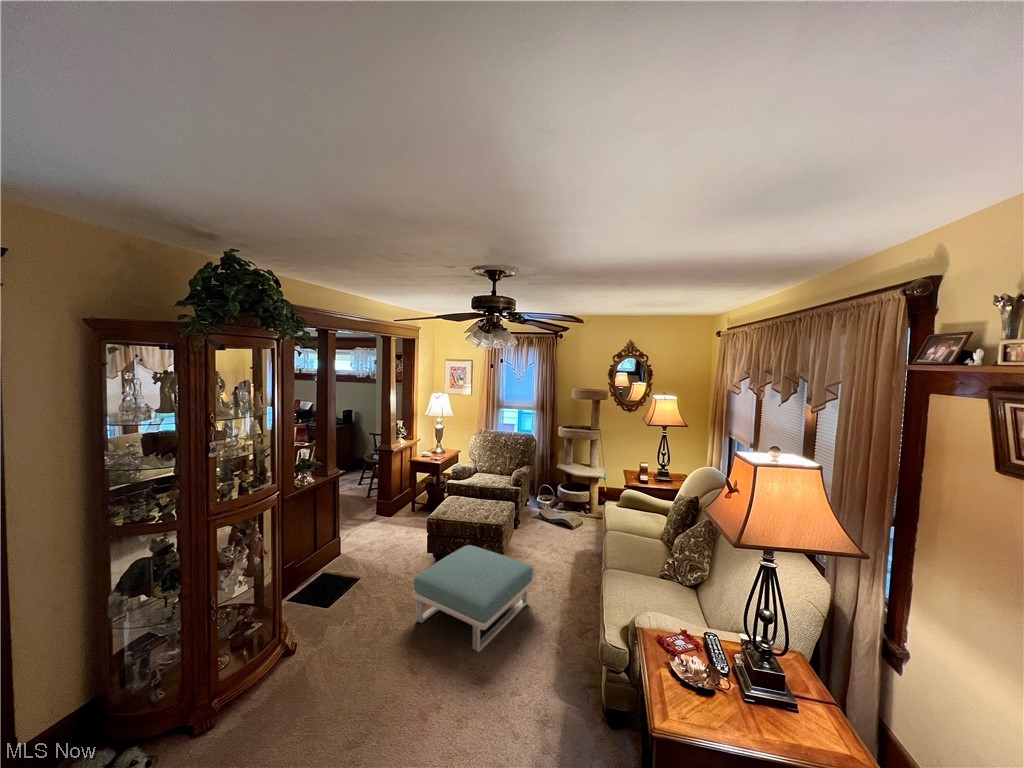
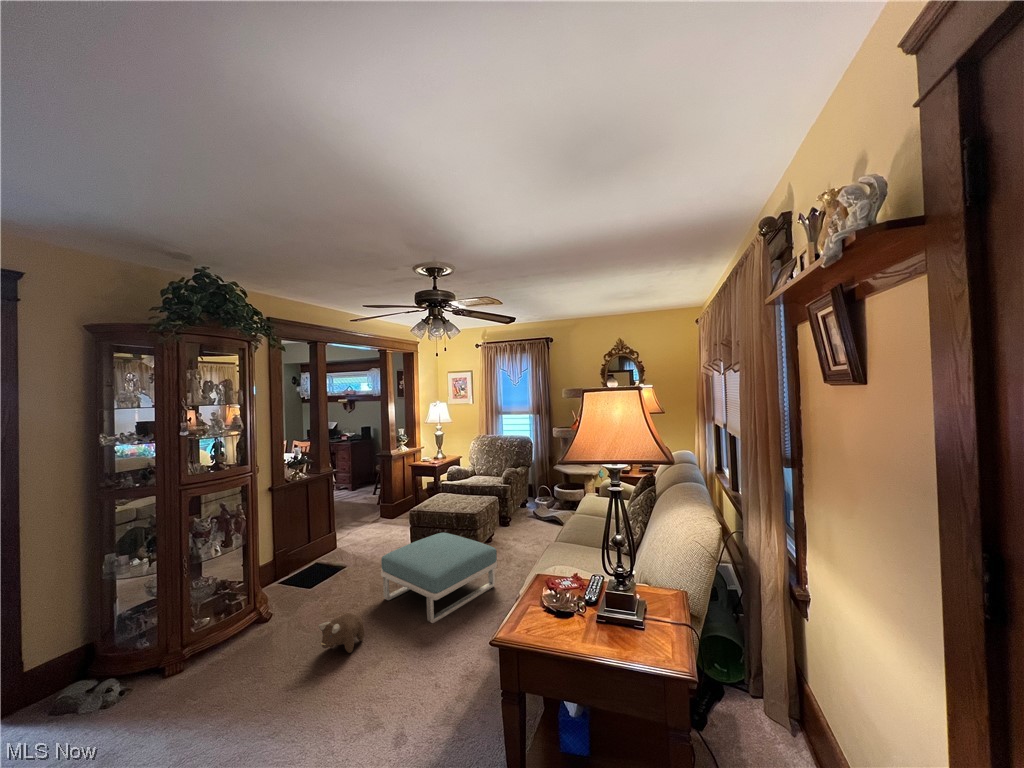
plush toy: none [369,649,413,695] -> present [318,613,365,653]

